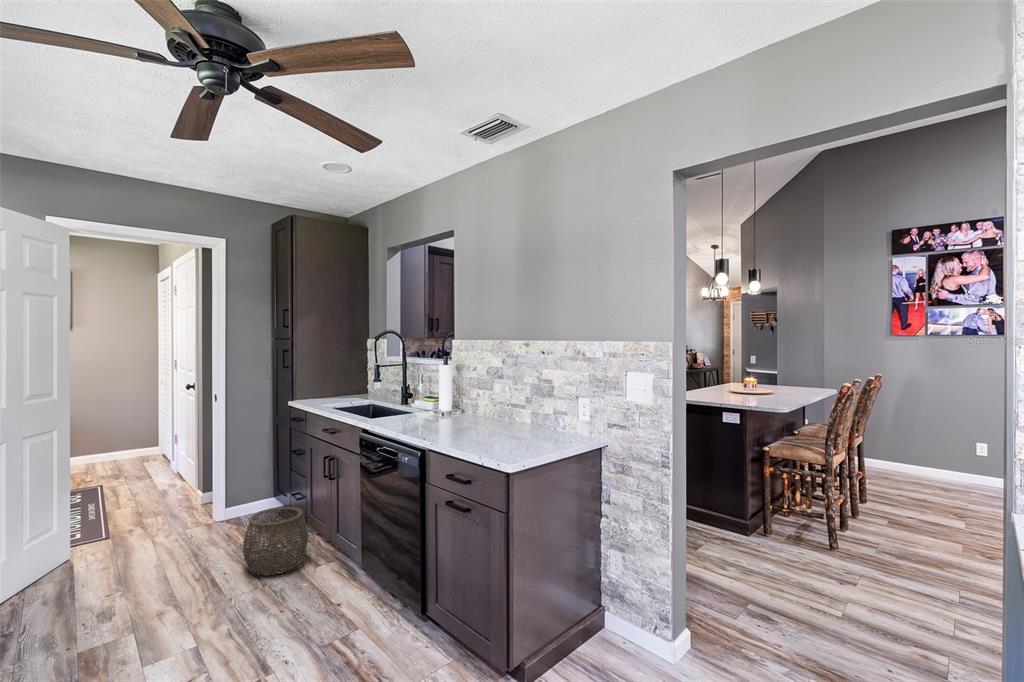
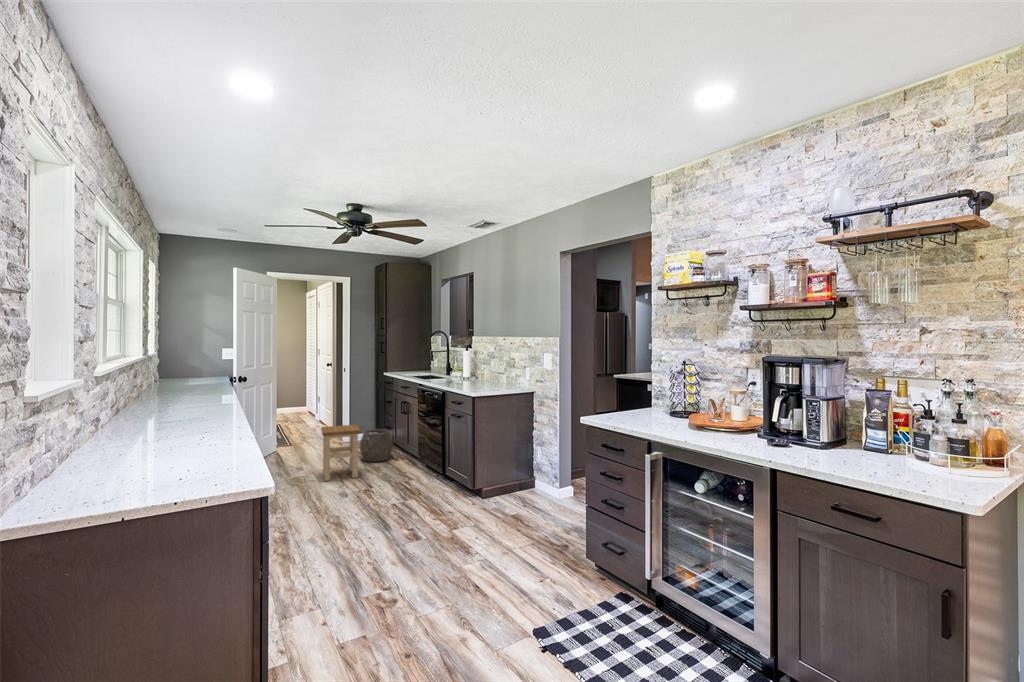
stool: none [152,514,242,657] -> present [321,425,360,481]

